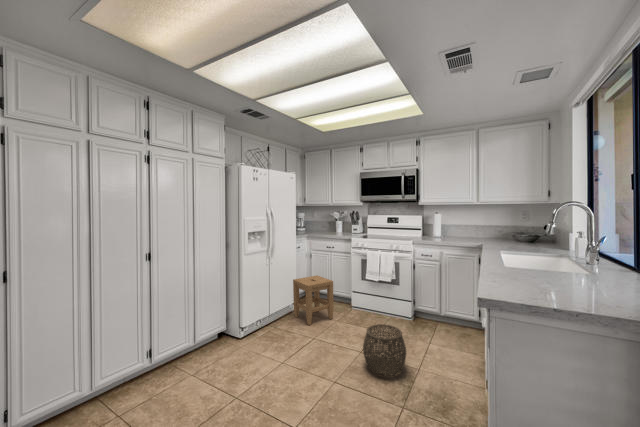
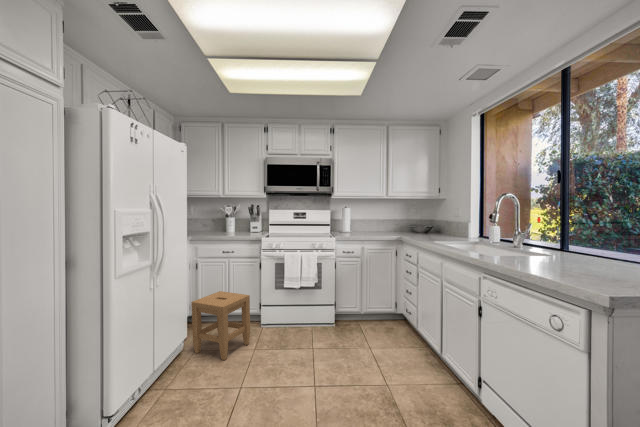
woven basket: present [363,324,406,376] -> none [324,336,374,397]

